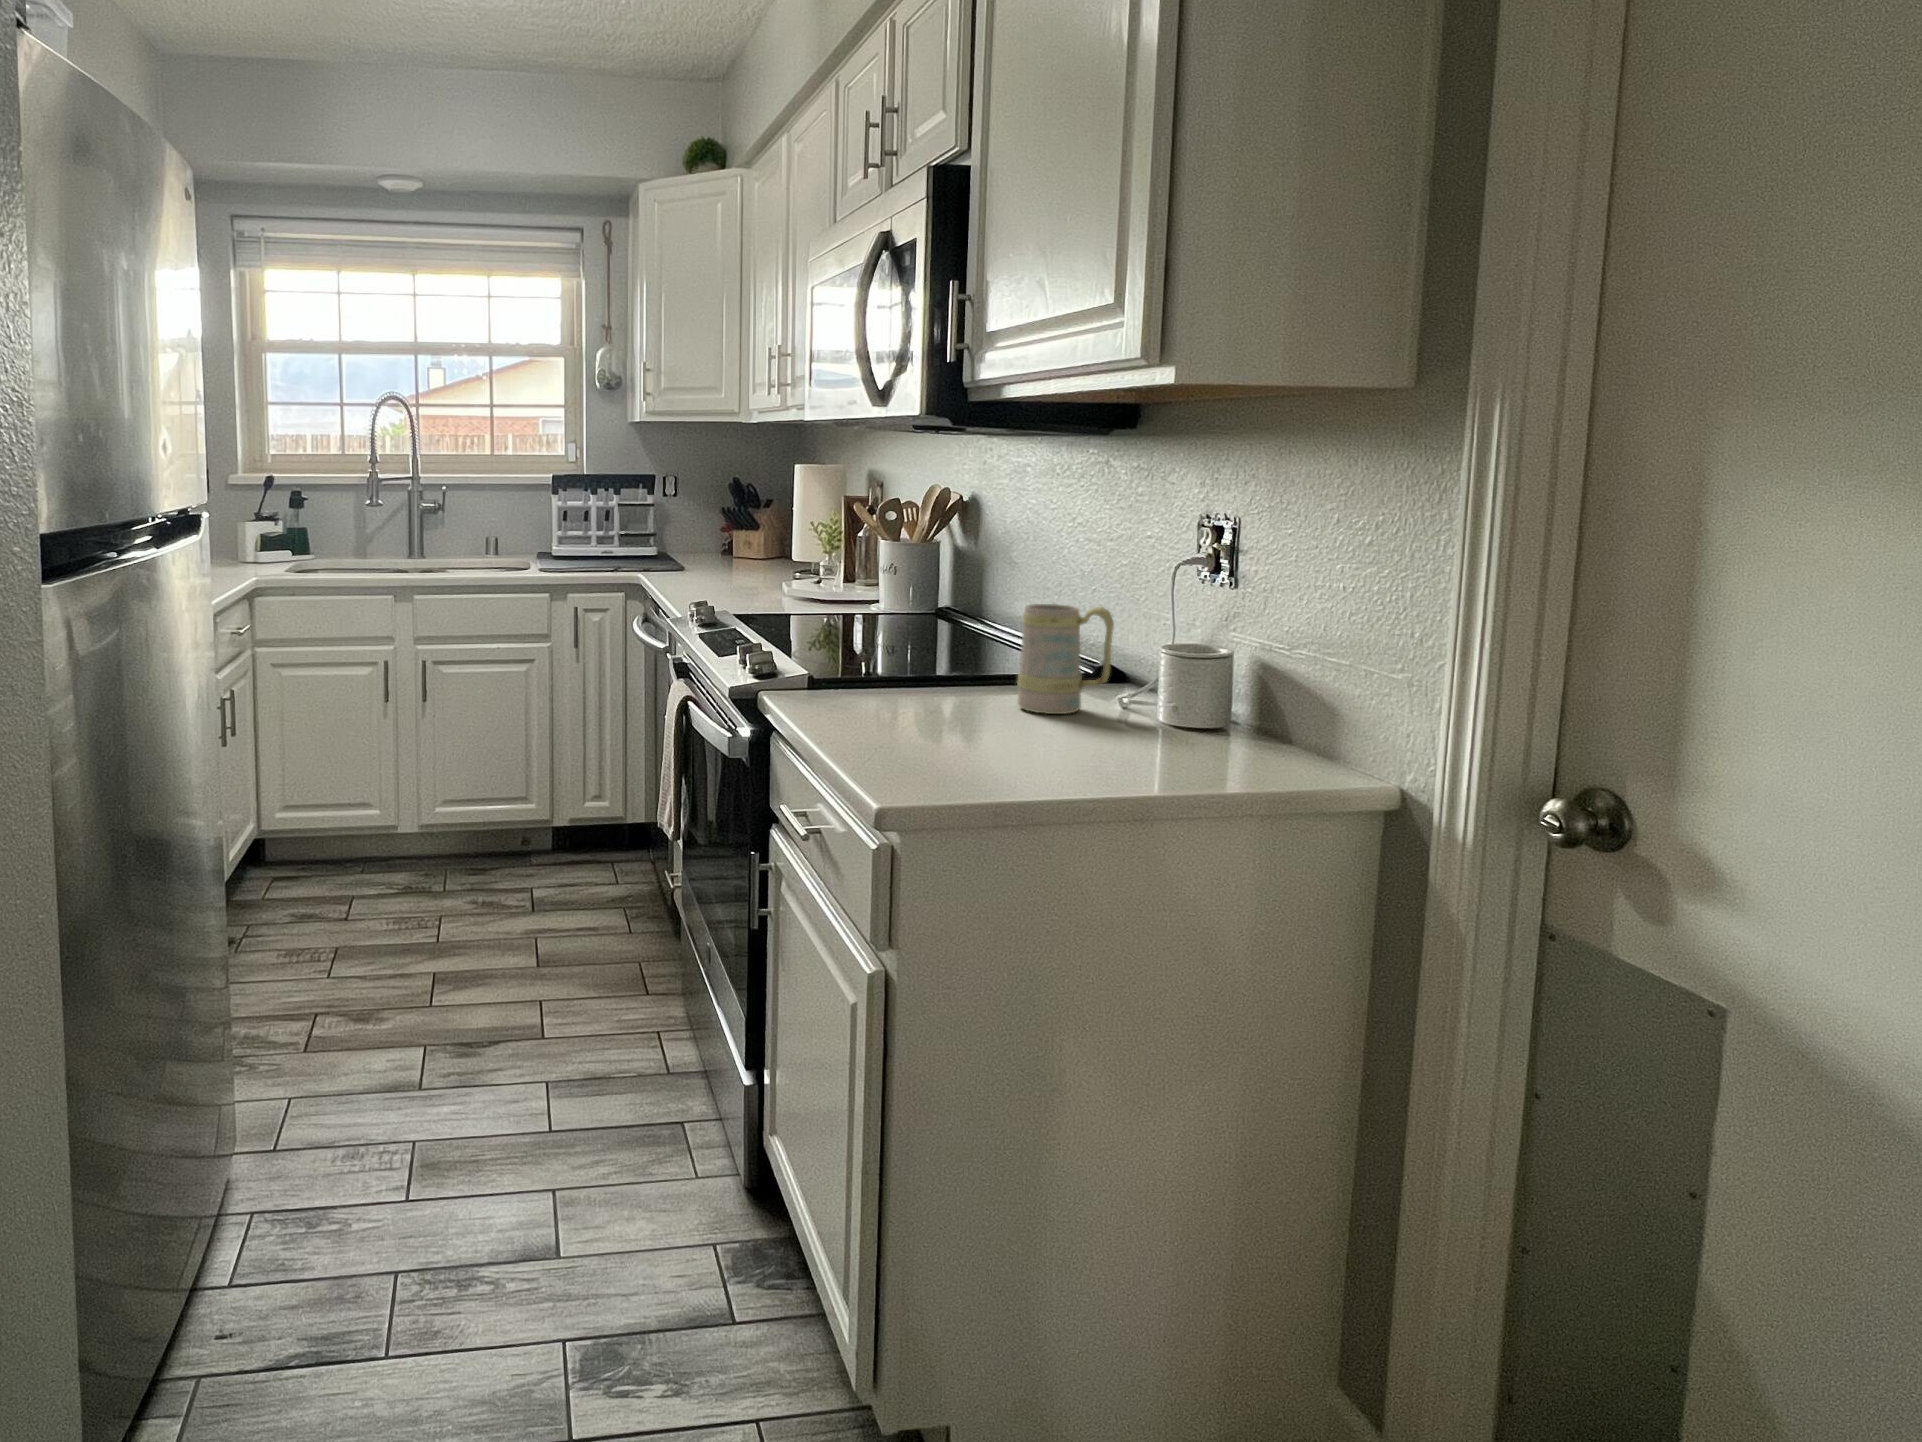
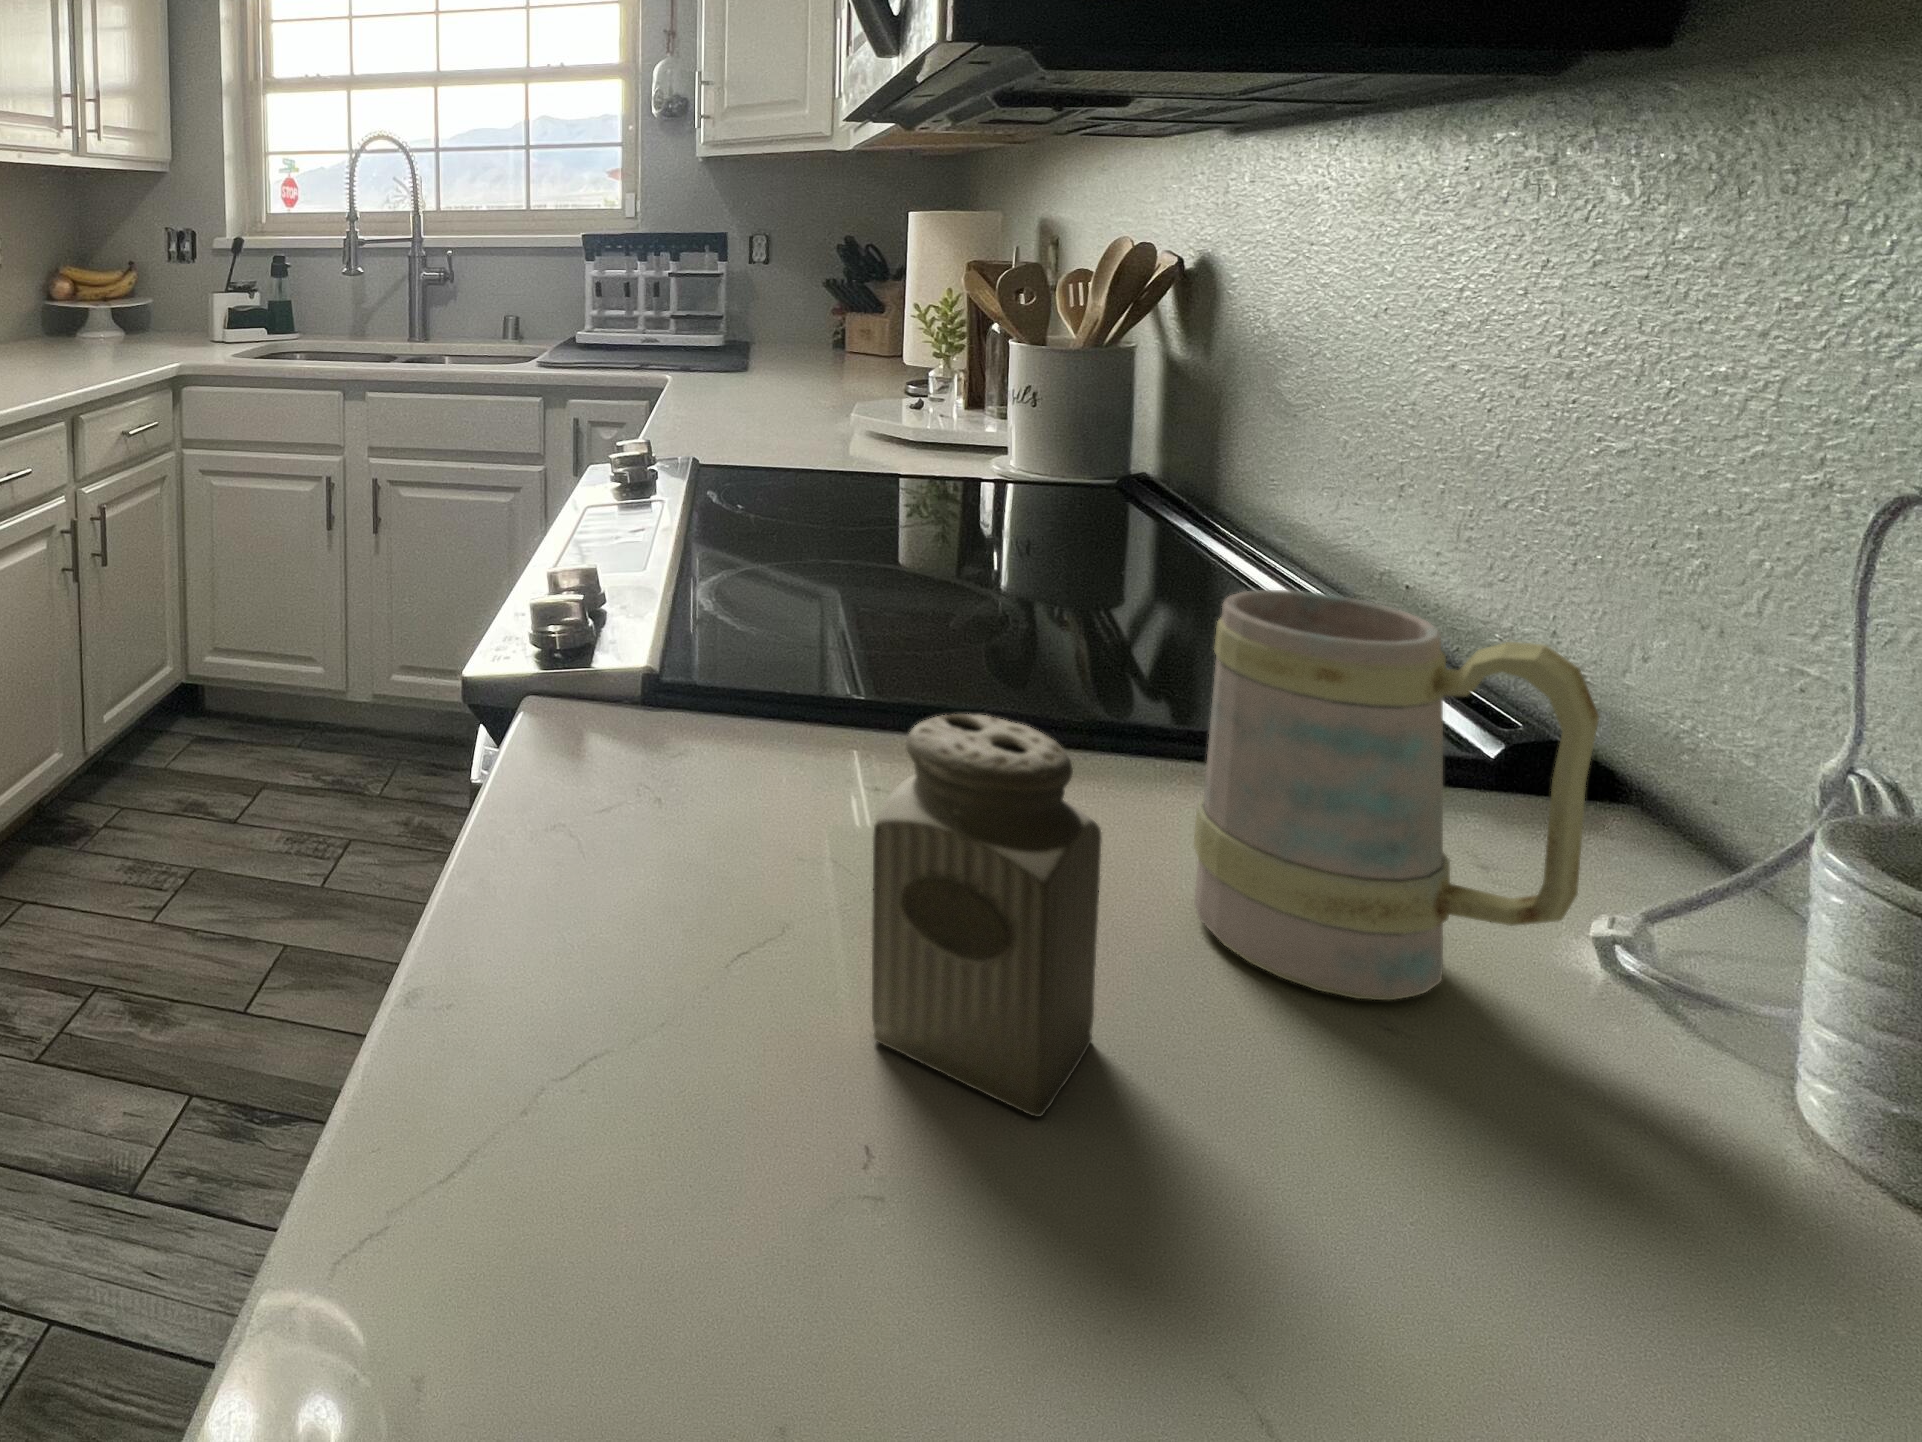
salt shaker: none [949,636,1005,735] -> present [872,714,1101,1117]

